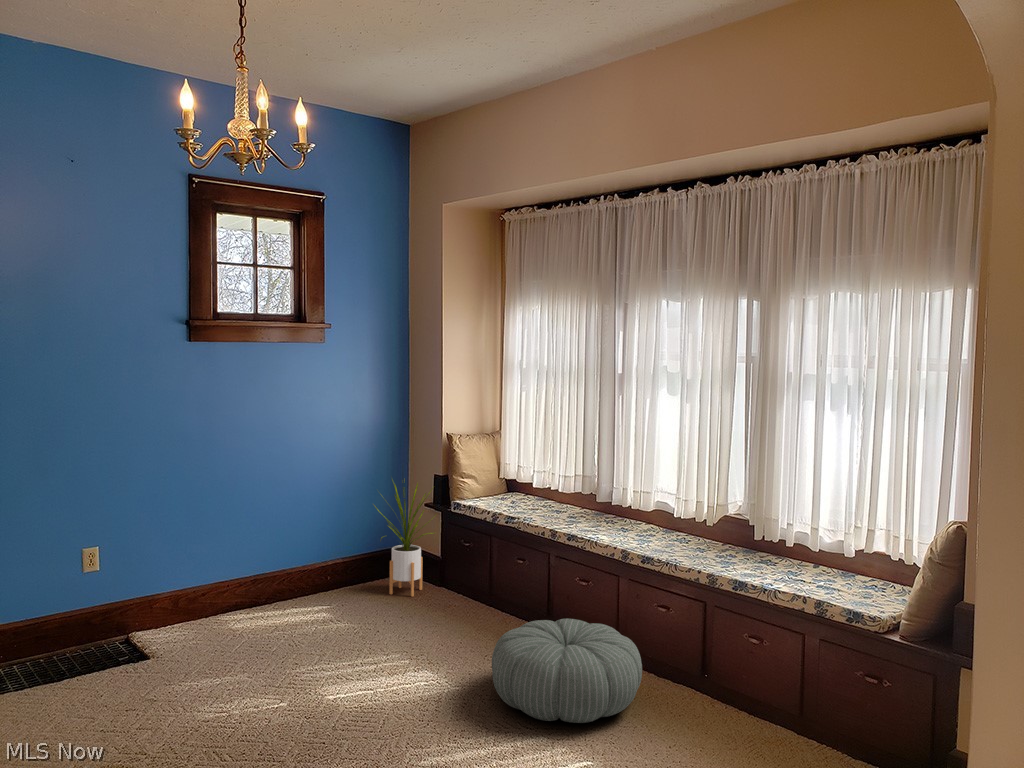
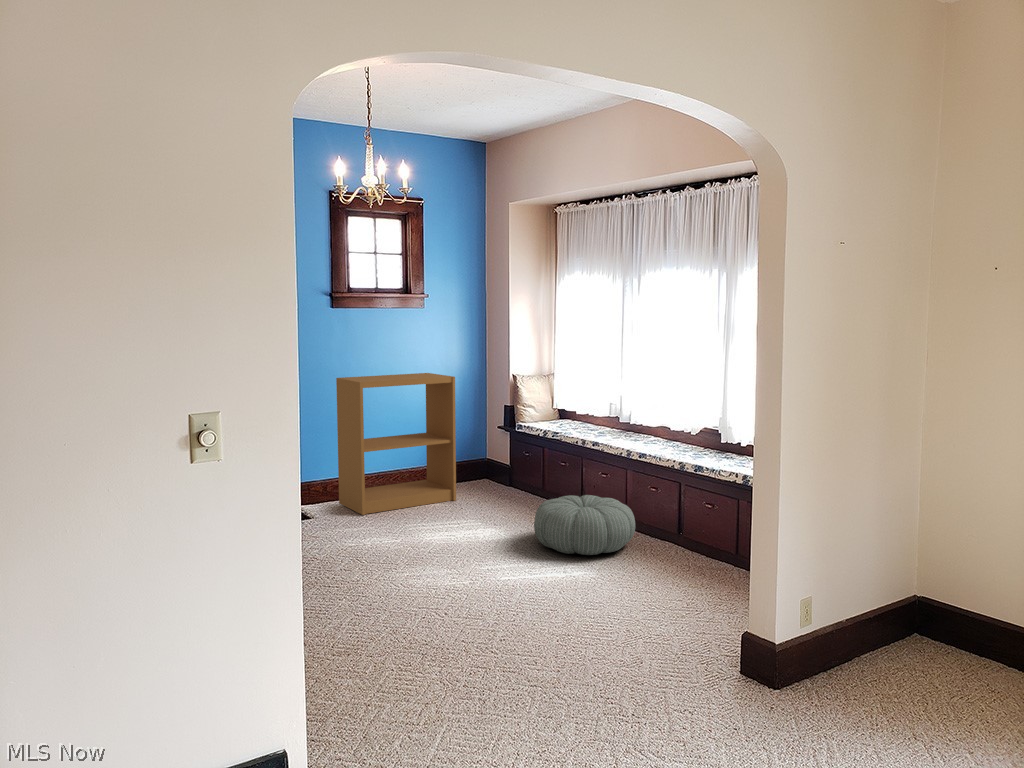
bookshelf: none [194,432,368,647] -> present [336,373,456,515]
house plant: present [374,480,434,597] -> none [460,404,507,492]

